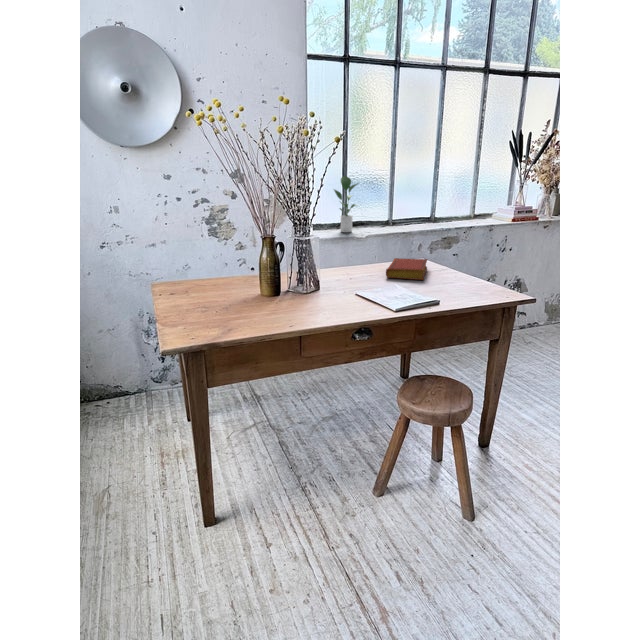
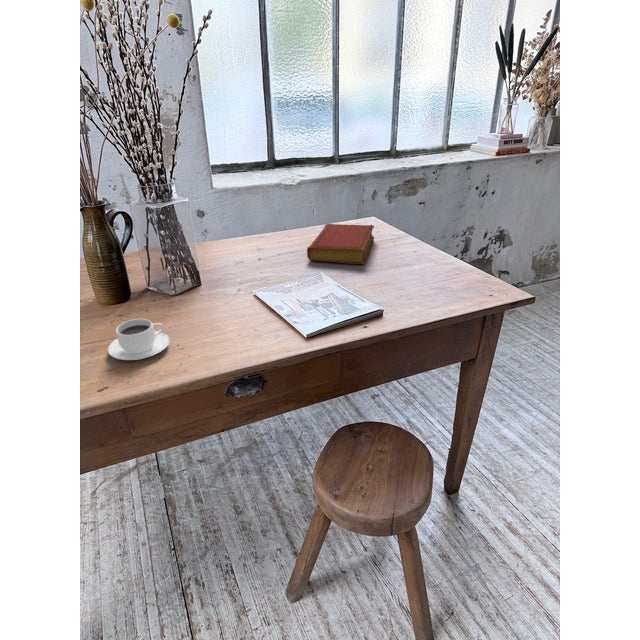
potted plant: present [334,176,357,232] -> none [247,93,287,177]
coffee cup: none [287,295,320,315] -> present [108,319,170,360]

